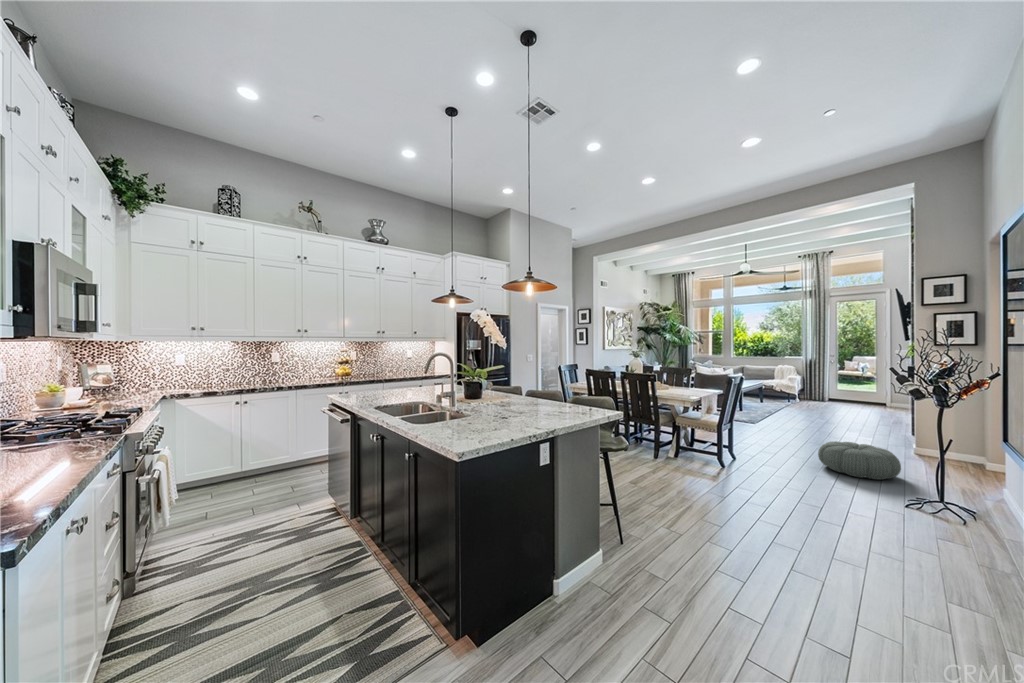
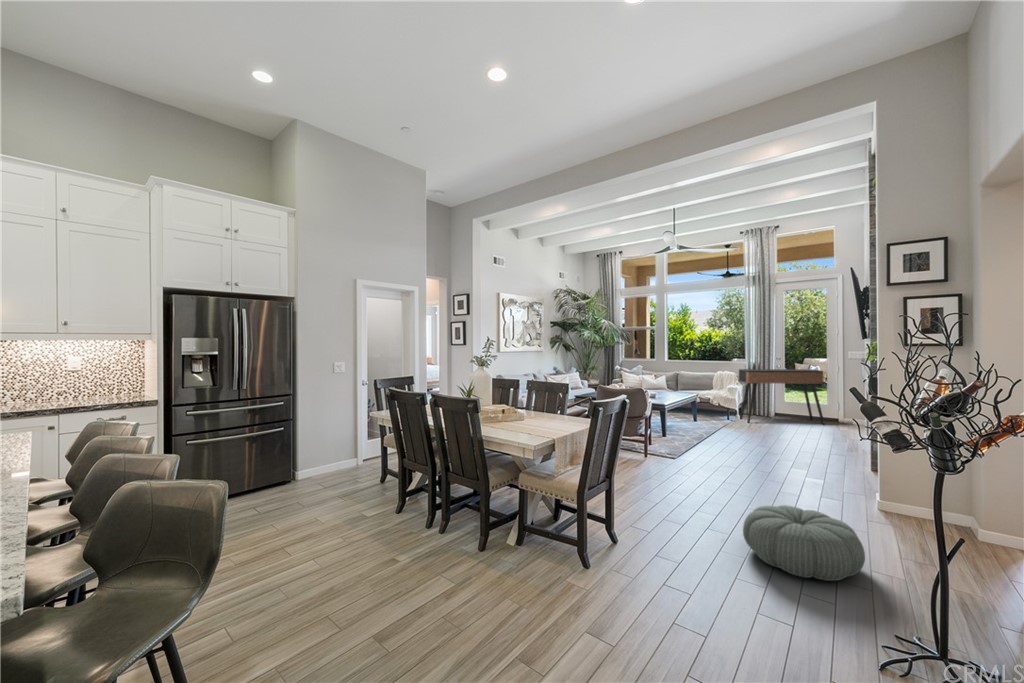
console table: none [798,364,873,407] -> present [739,369,824,425]

